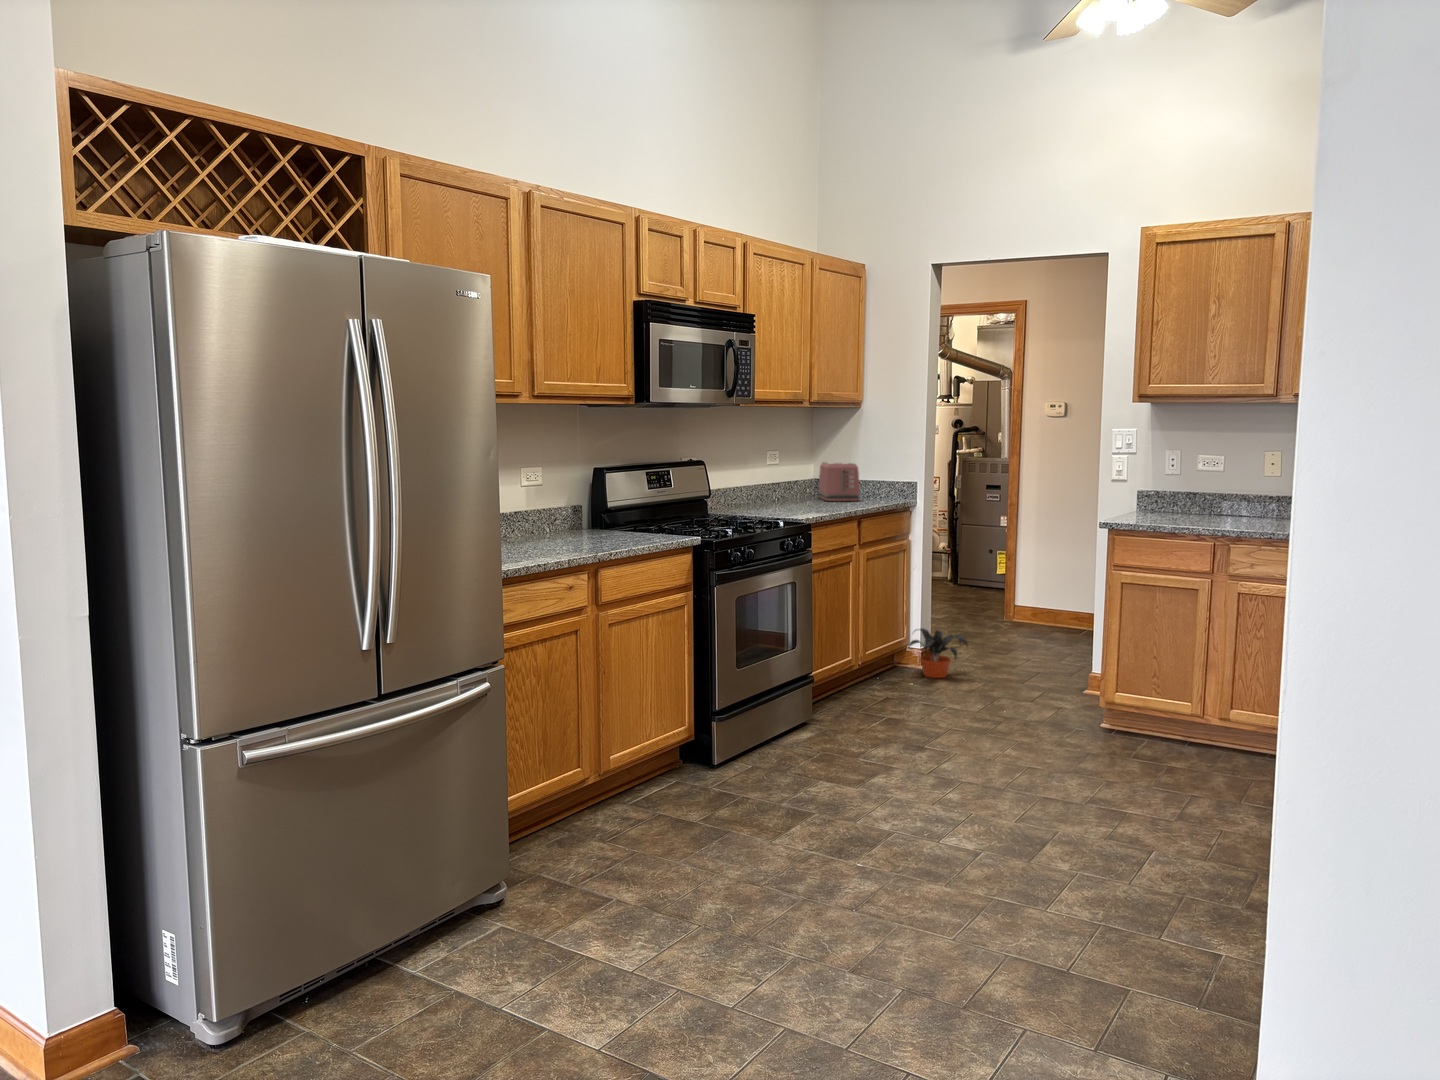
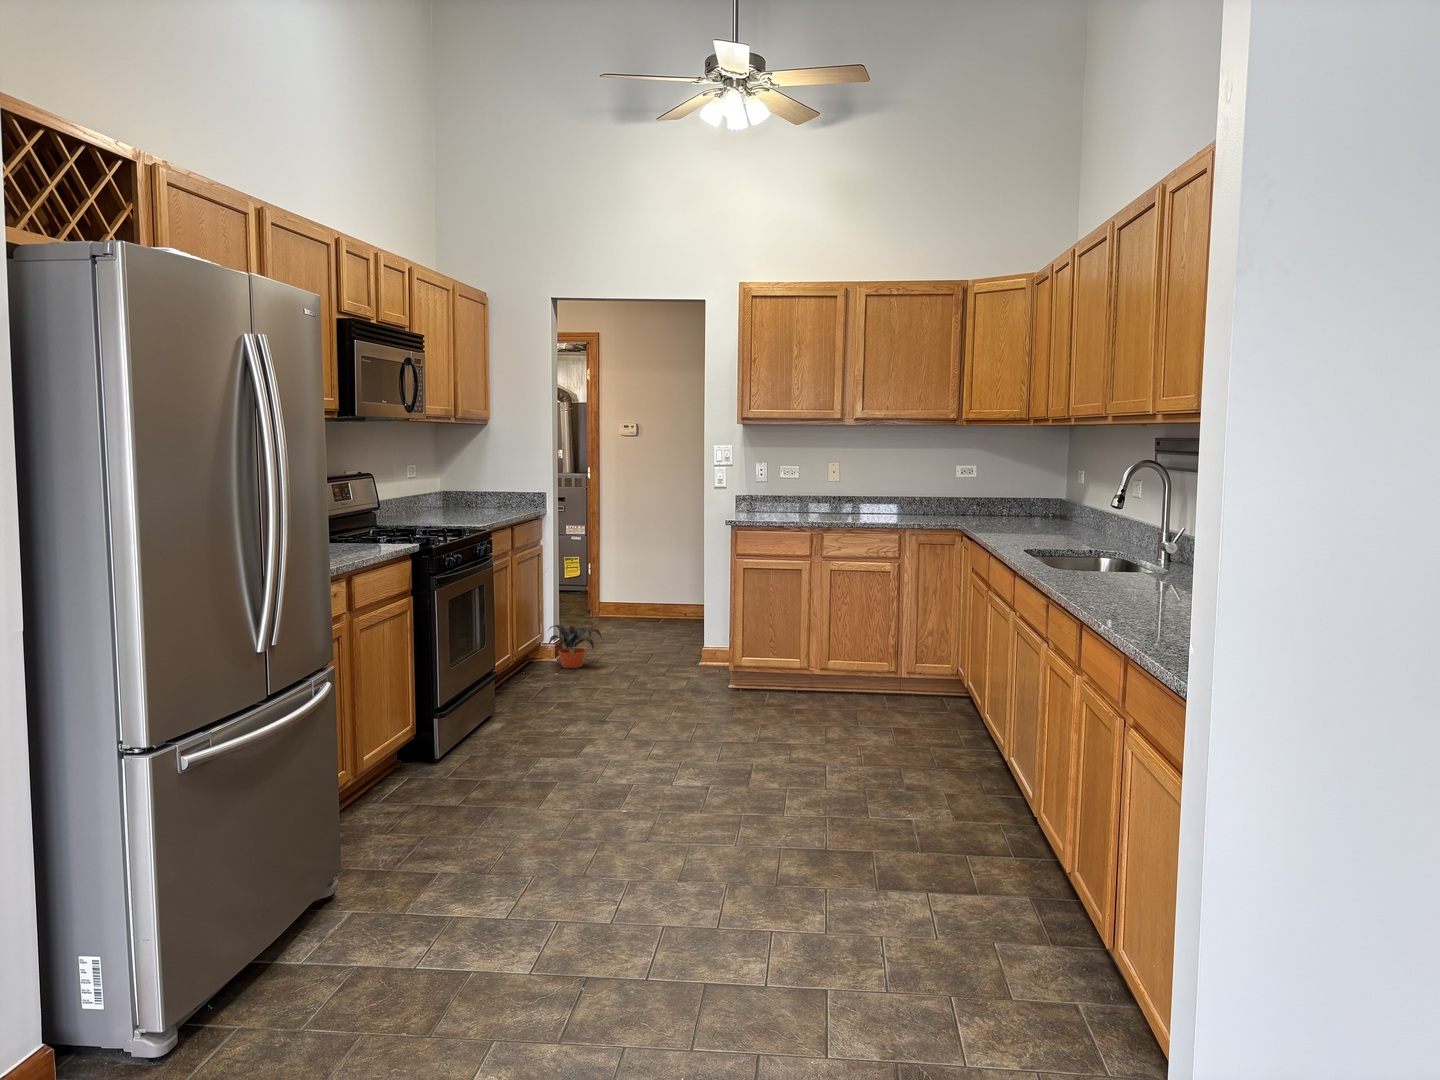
toaster: present [819,462,860,501] -> none [447,476,494,513]

